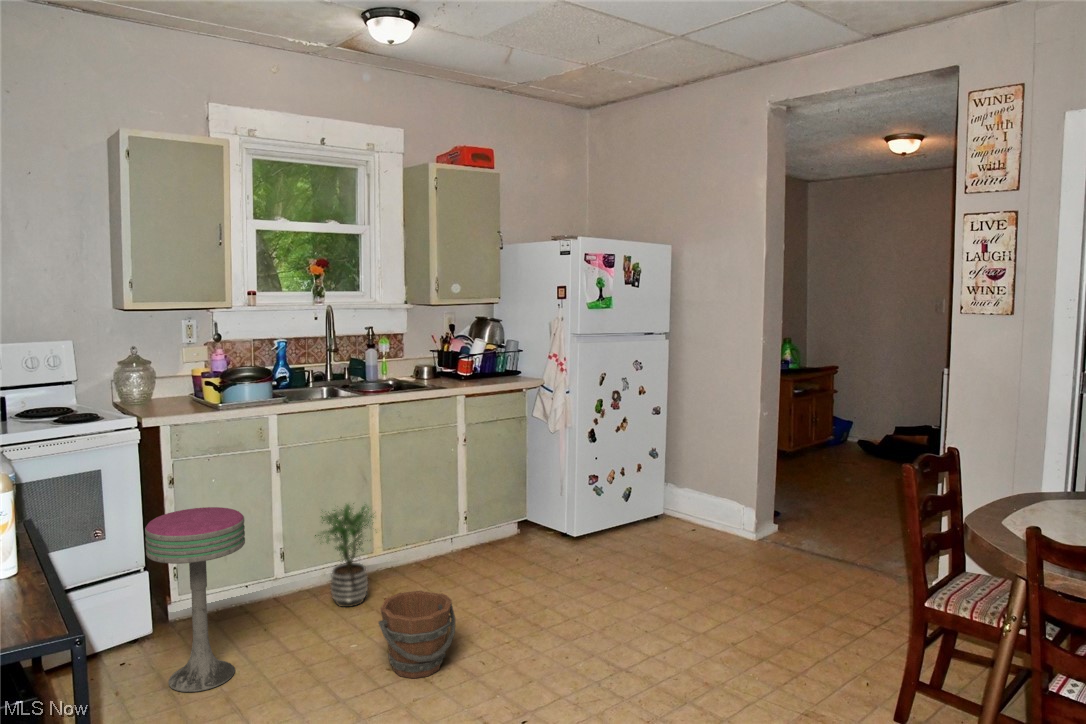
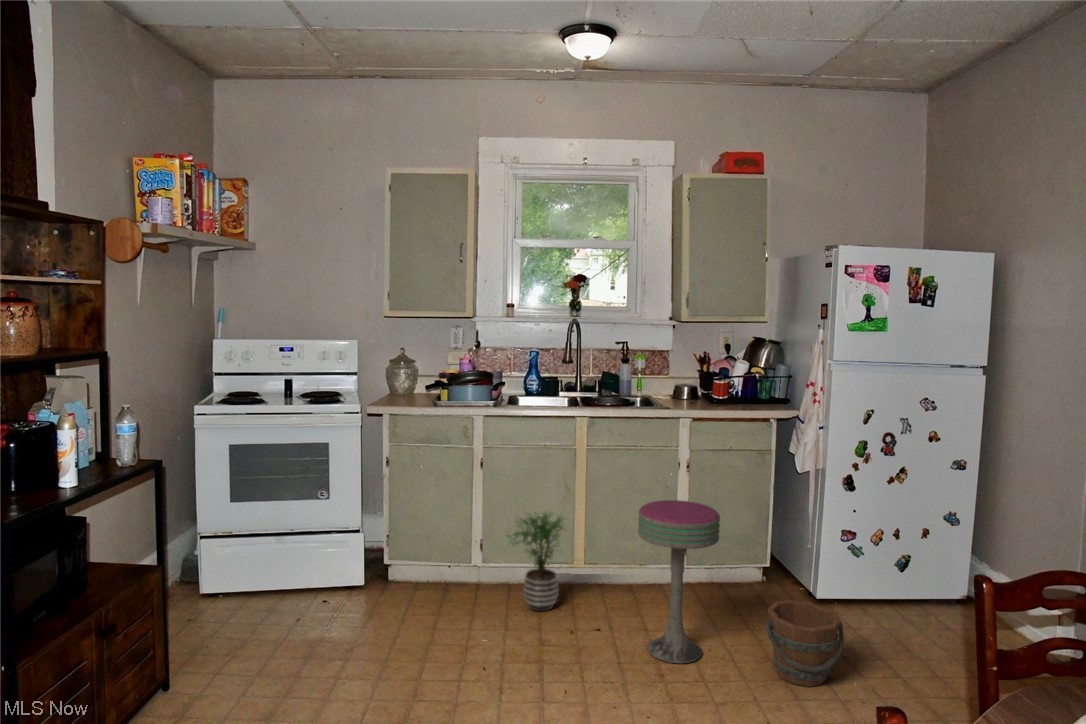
bar stool: present [145,507,245,692] -> present [638,500,720,663]
bucket: present [378,591,455,678] -> present [764,600,844,687]

